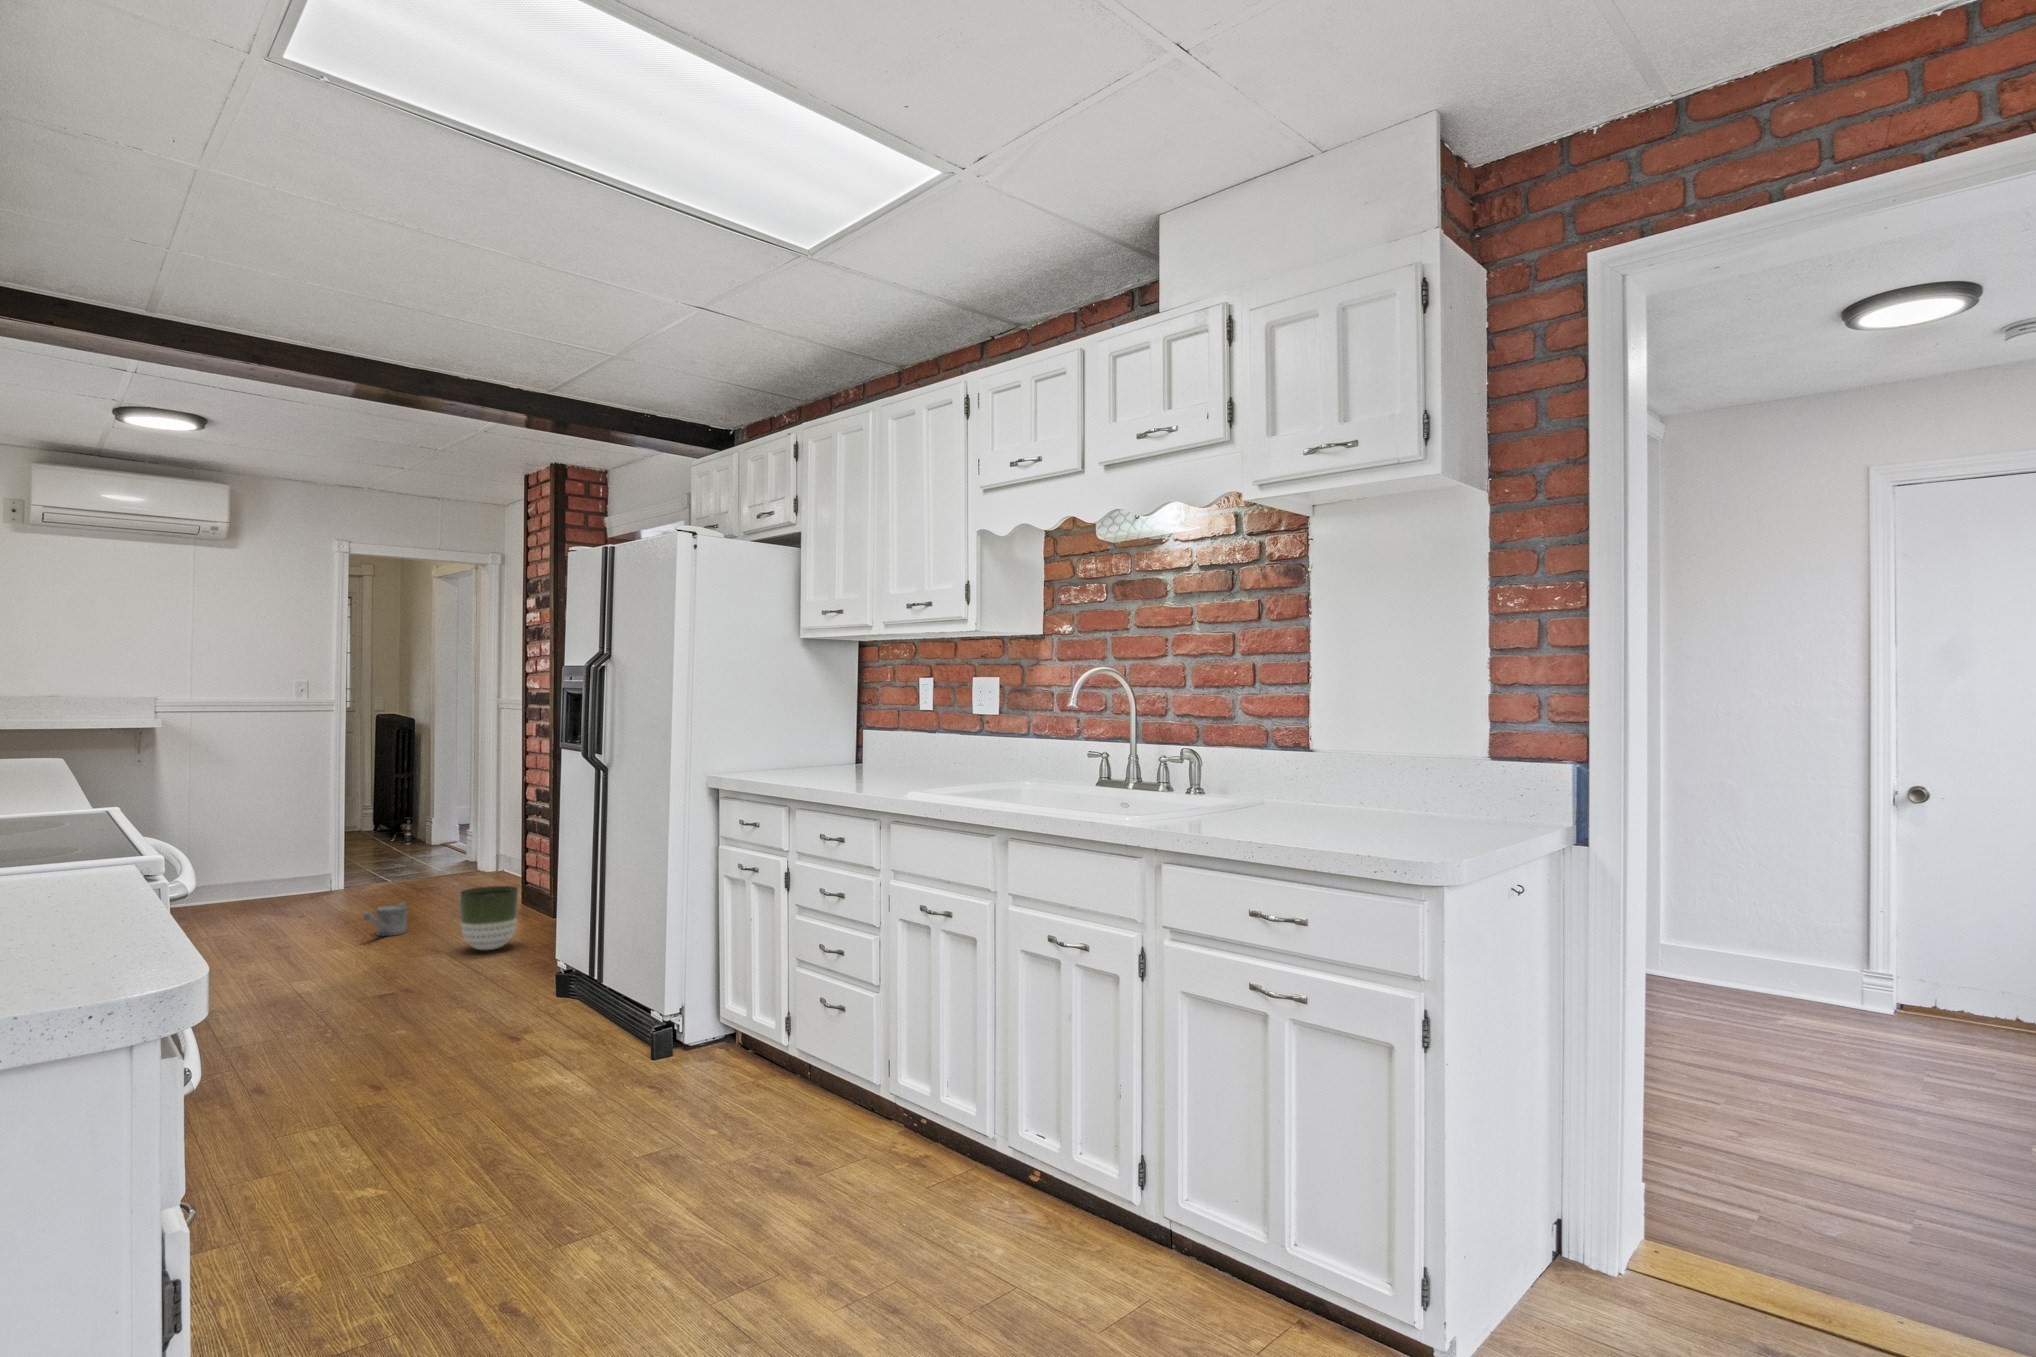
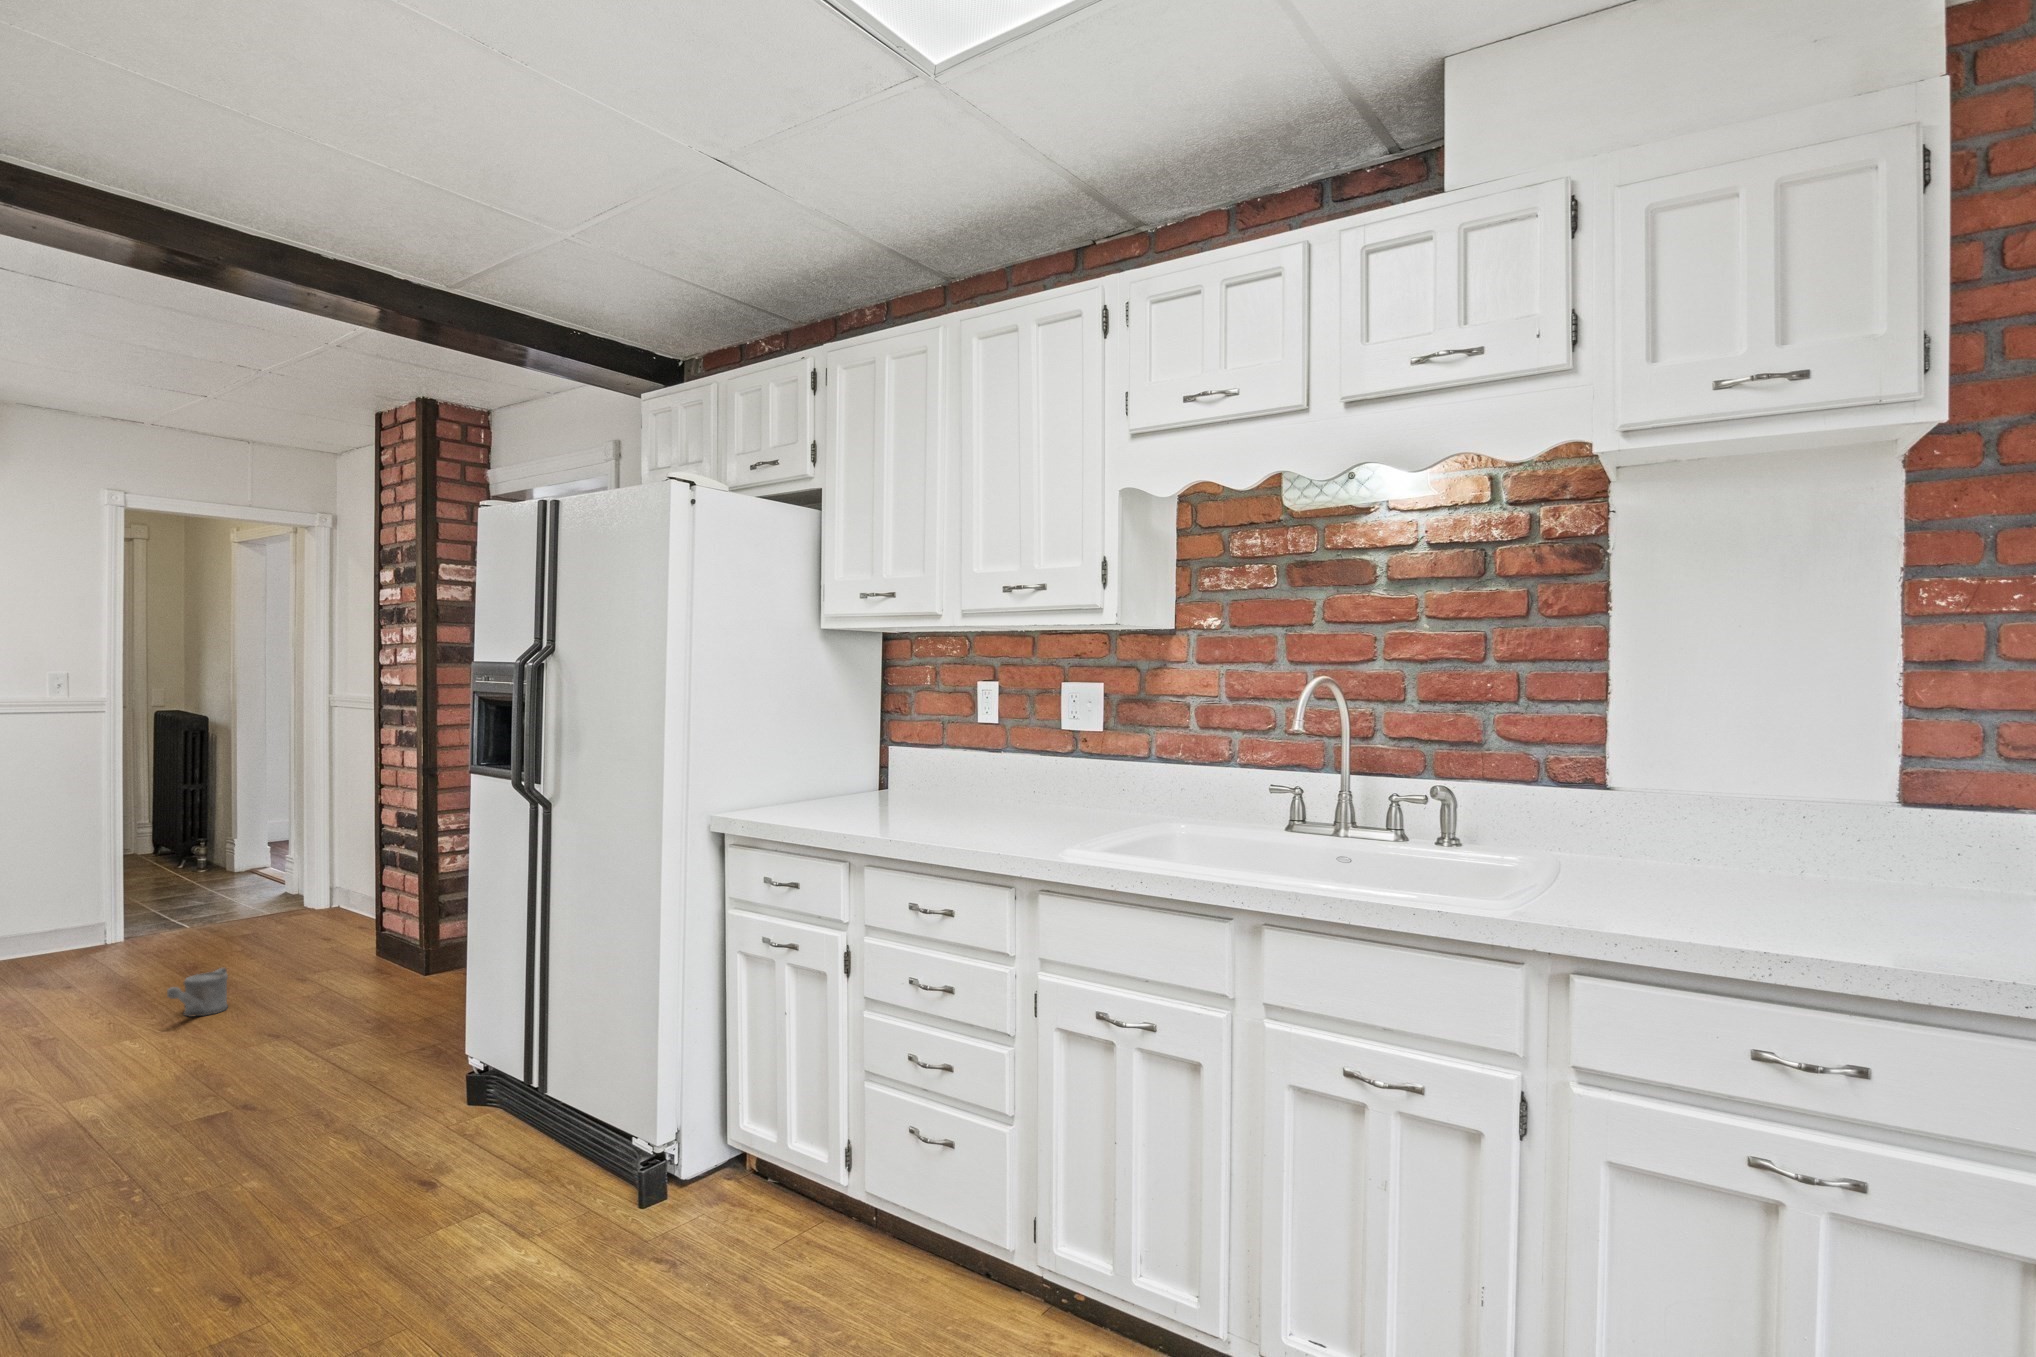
planter: present [460,886,518,950] -> none [311,946,393,1034]

